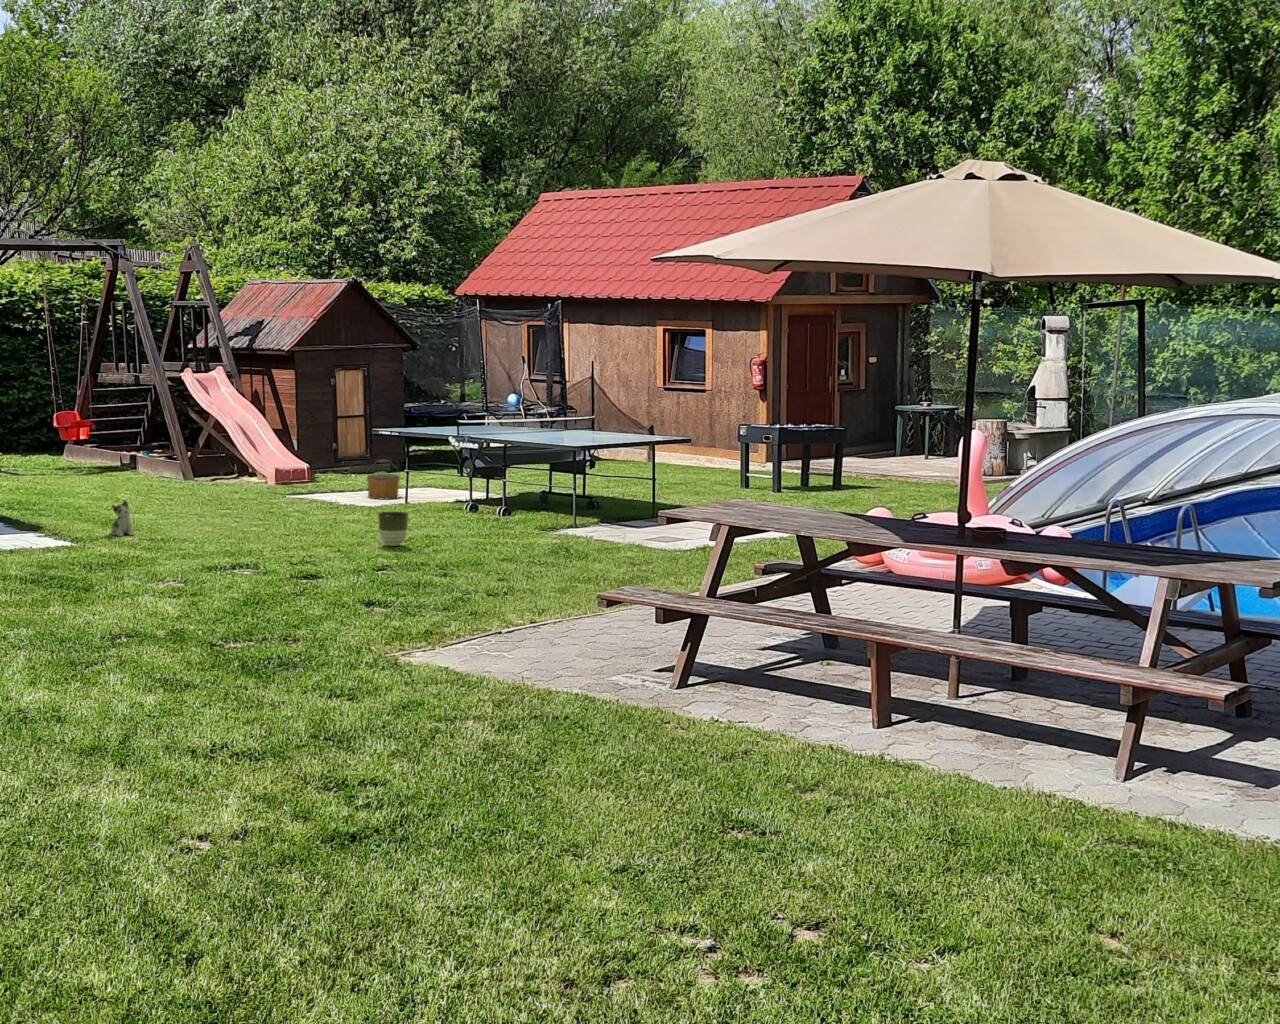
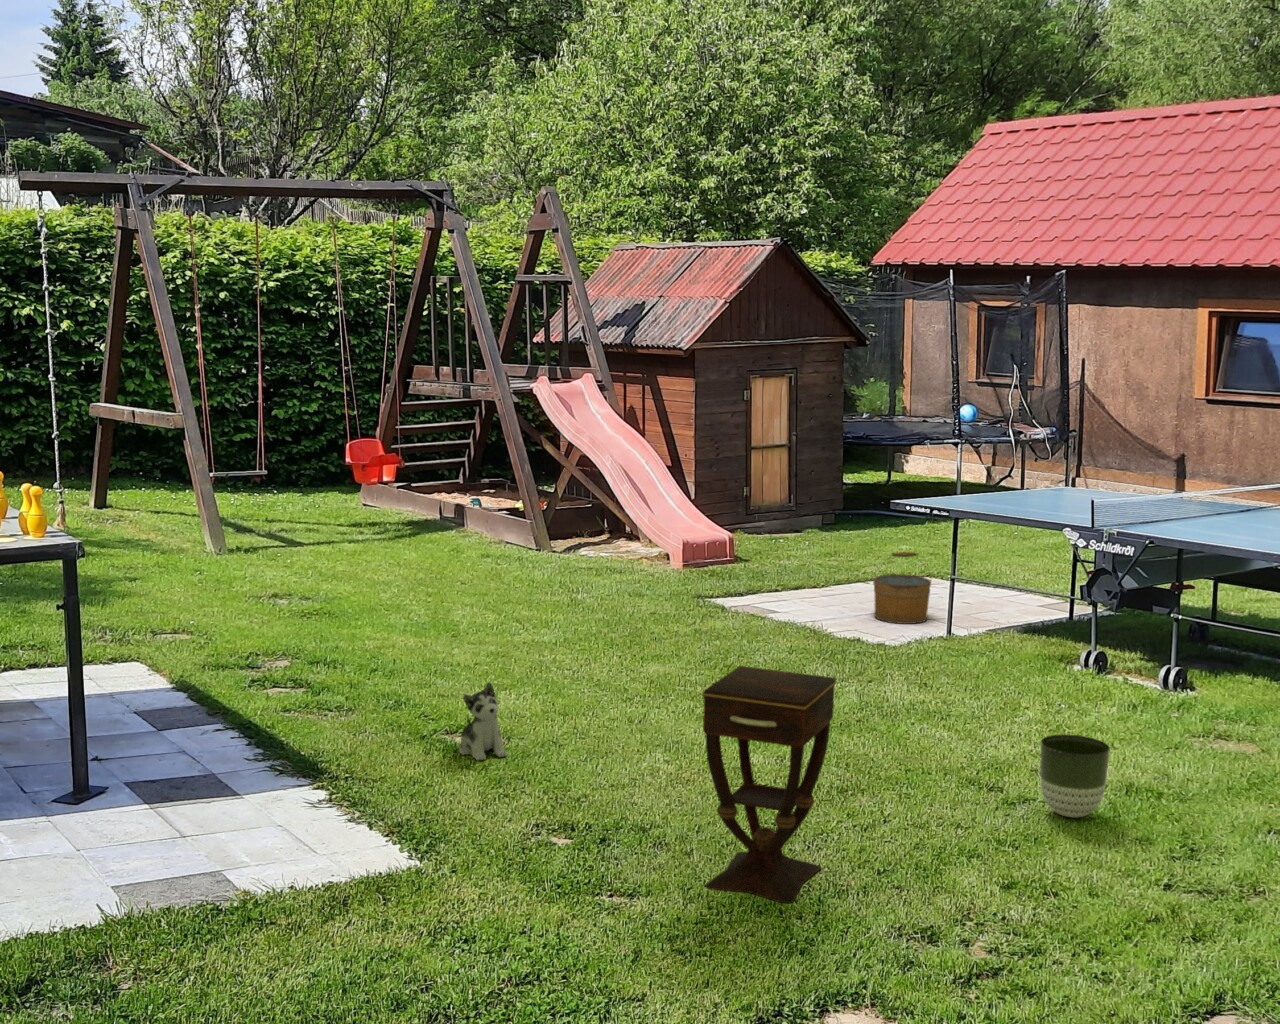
side table: none [206,472,268,563] -> present [702,666,836,903]

